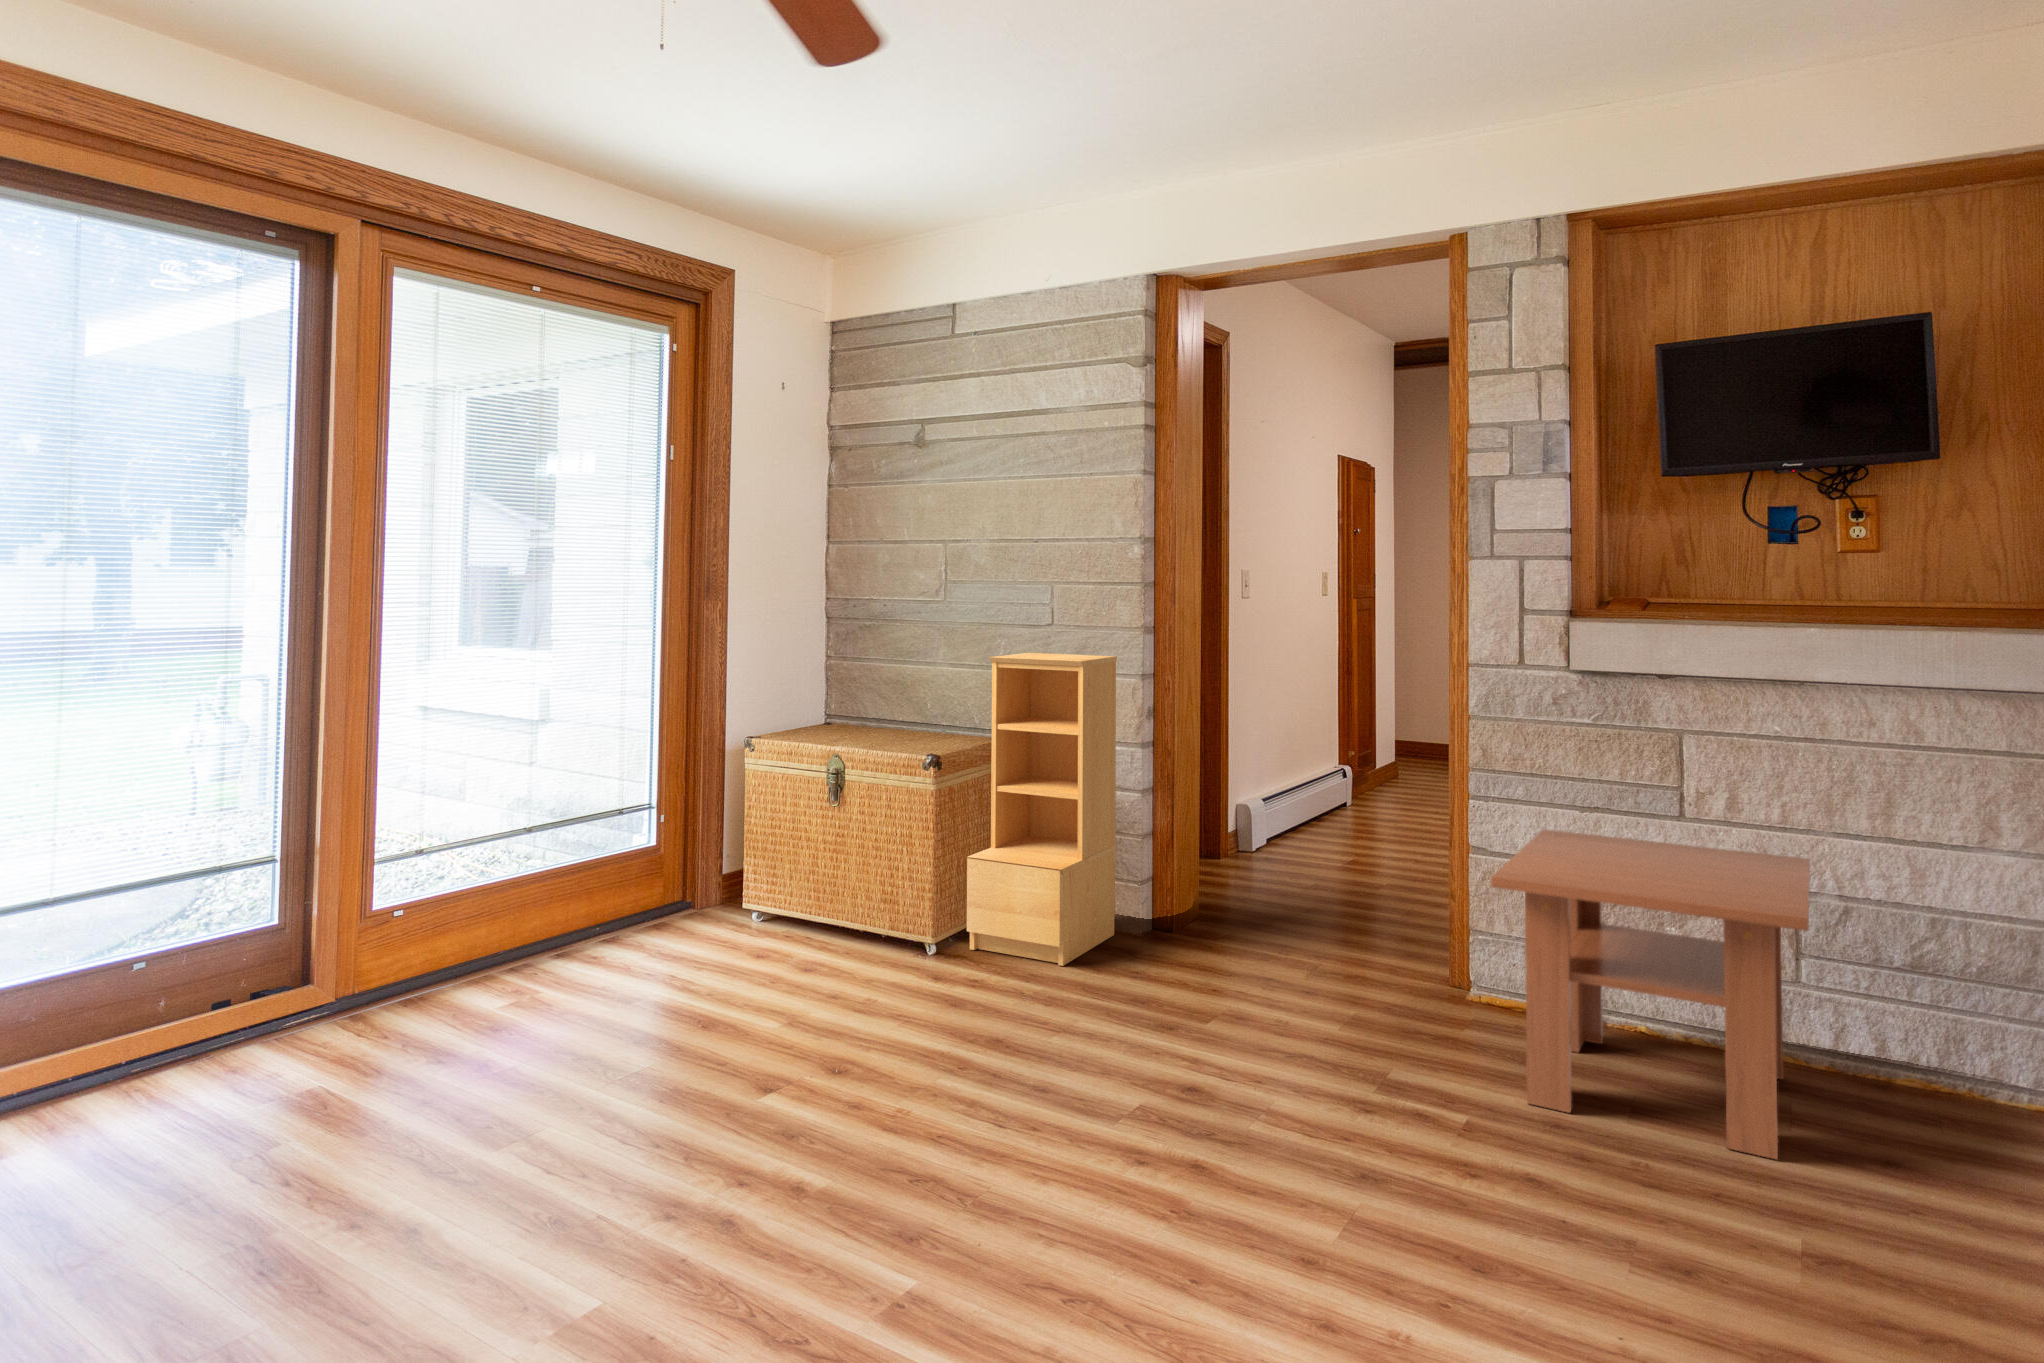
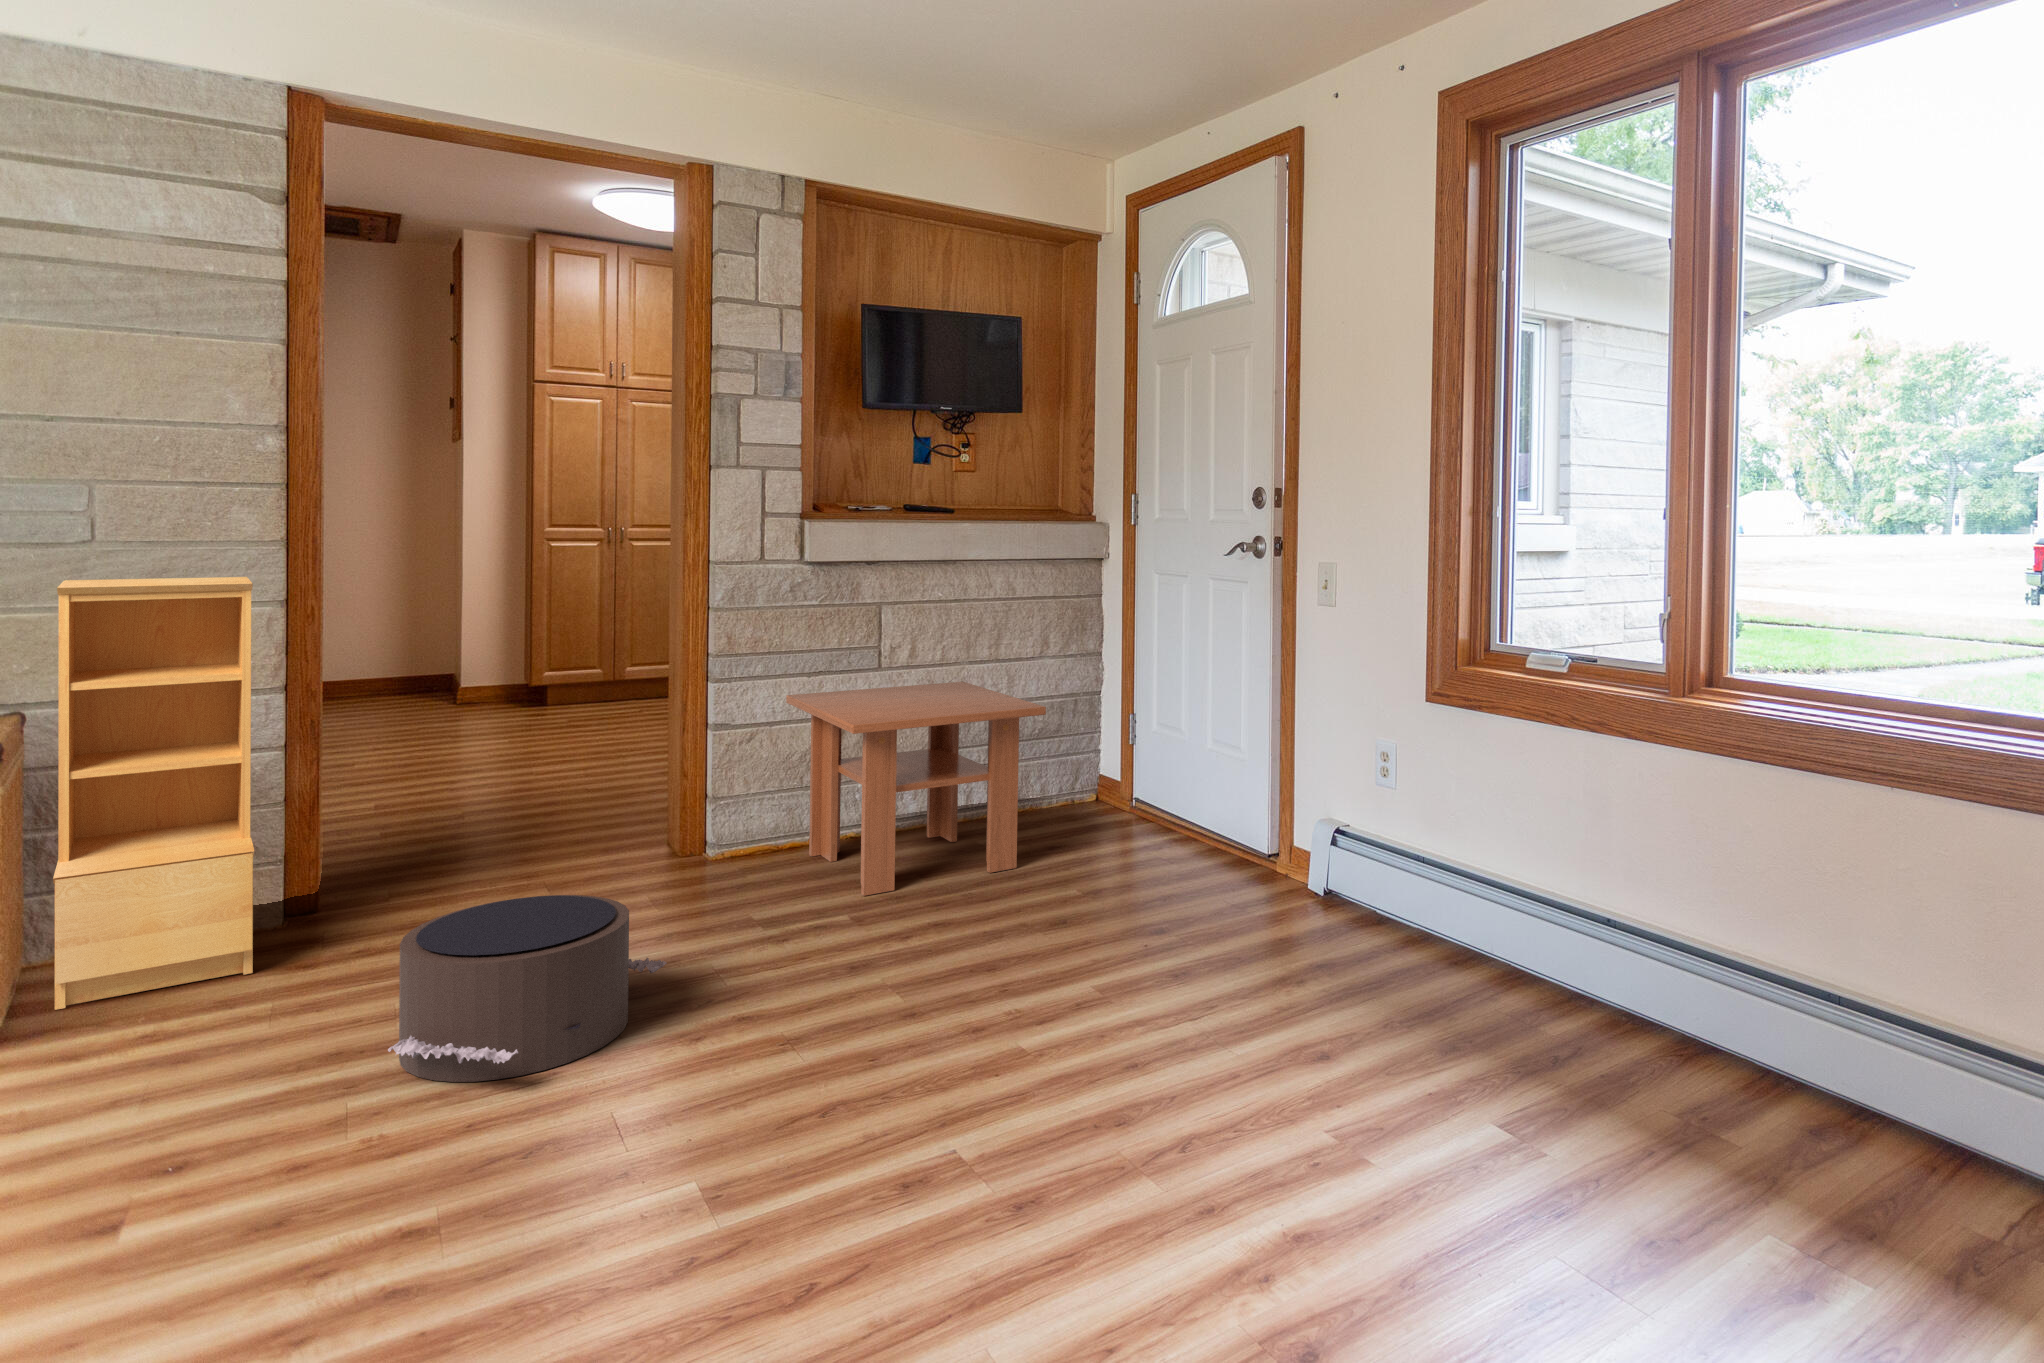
pouf: none [958,957,1197,1127] -> present [388,895,667,1082]

